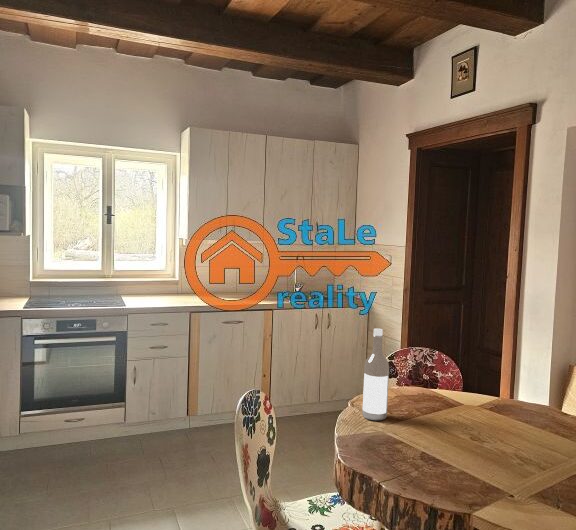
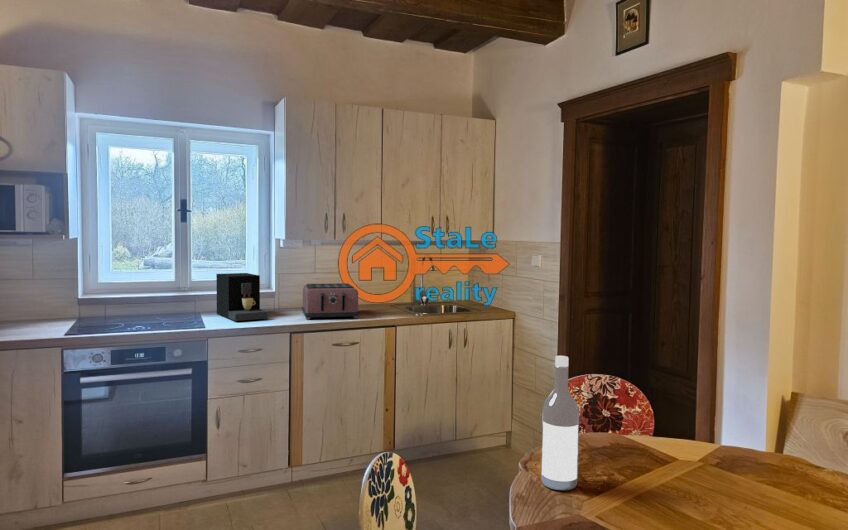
coffee maker: none [134,264,174,302] -> present [216,273,268,321]
toaster: none [201,274,245,302] -> present [302,283,359,320]

